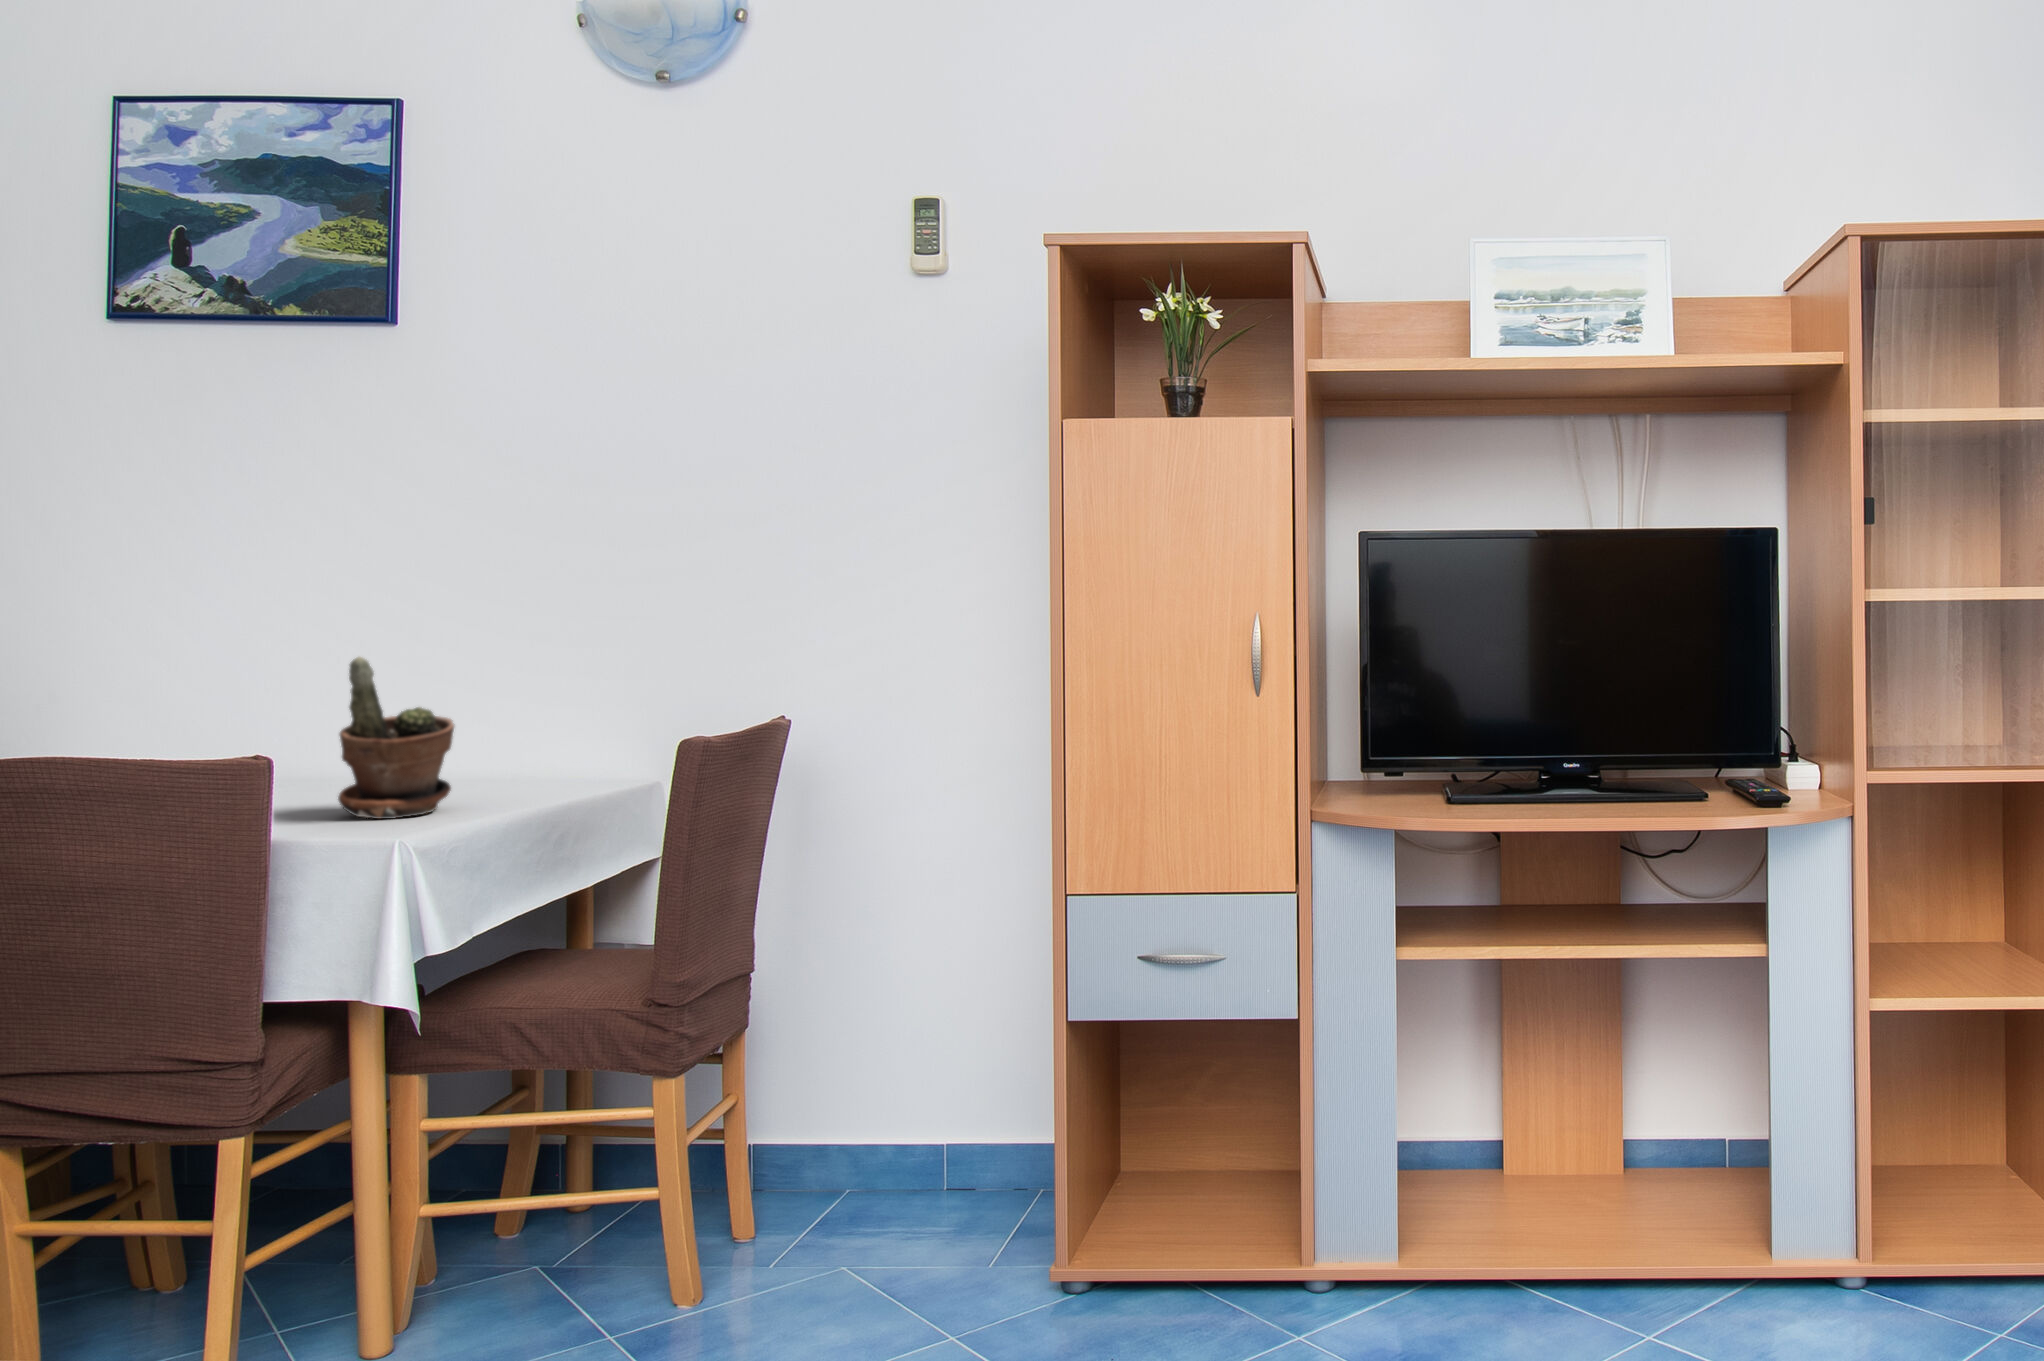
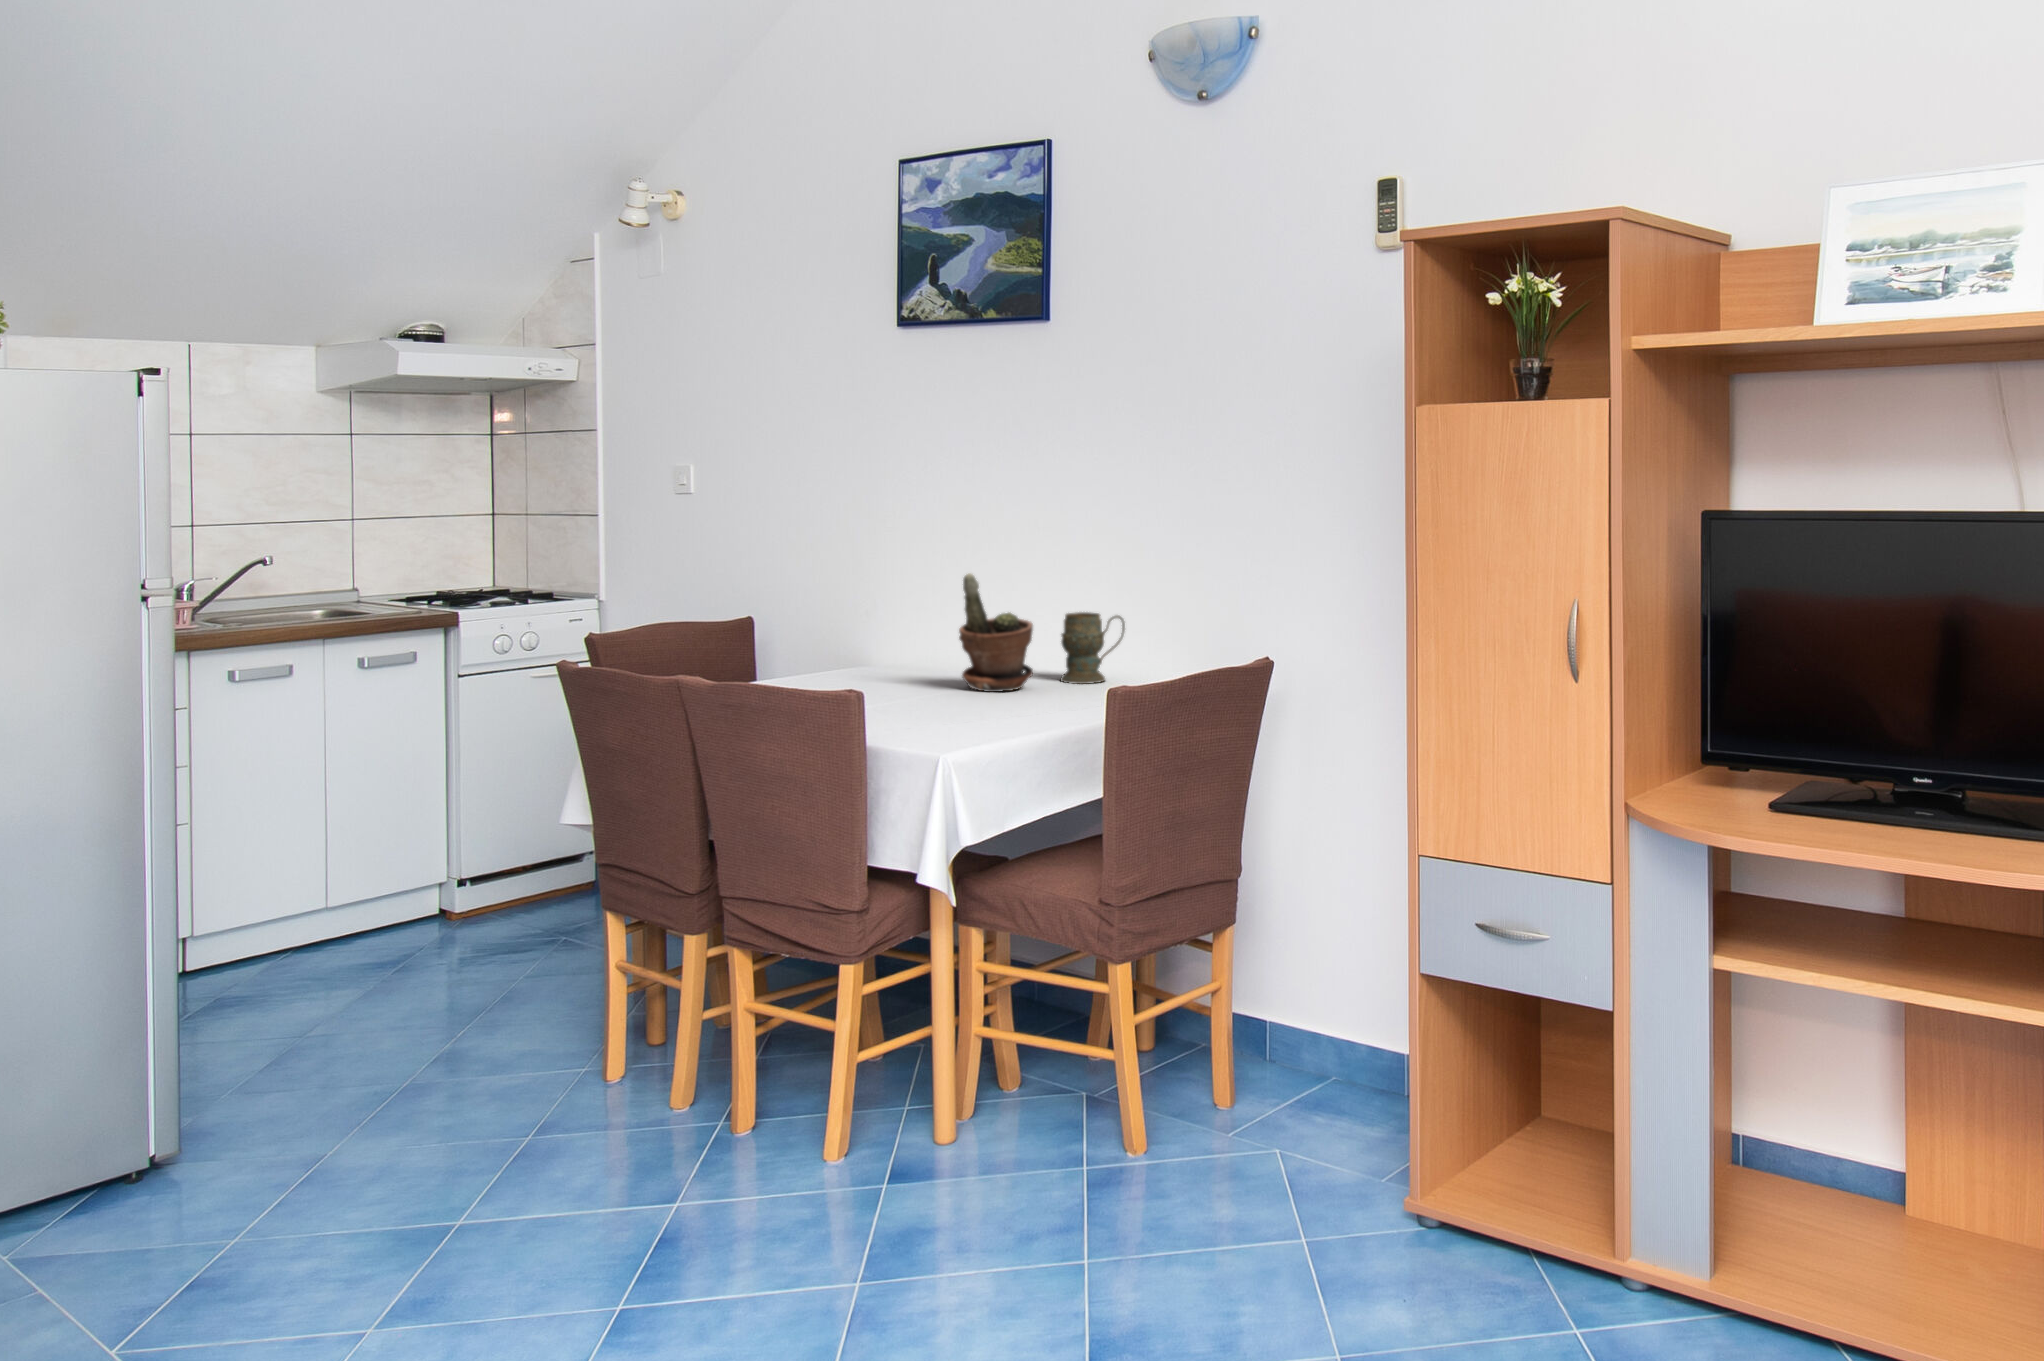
mug: none [464,701,562,797] -> present [1061,612,1125,684]

